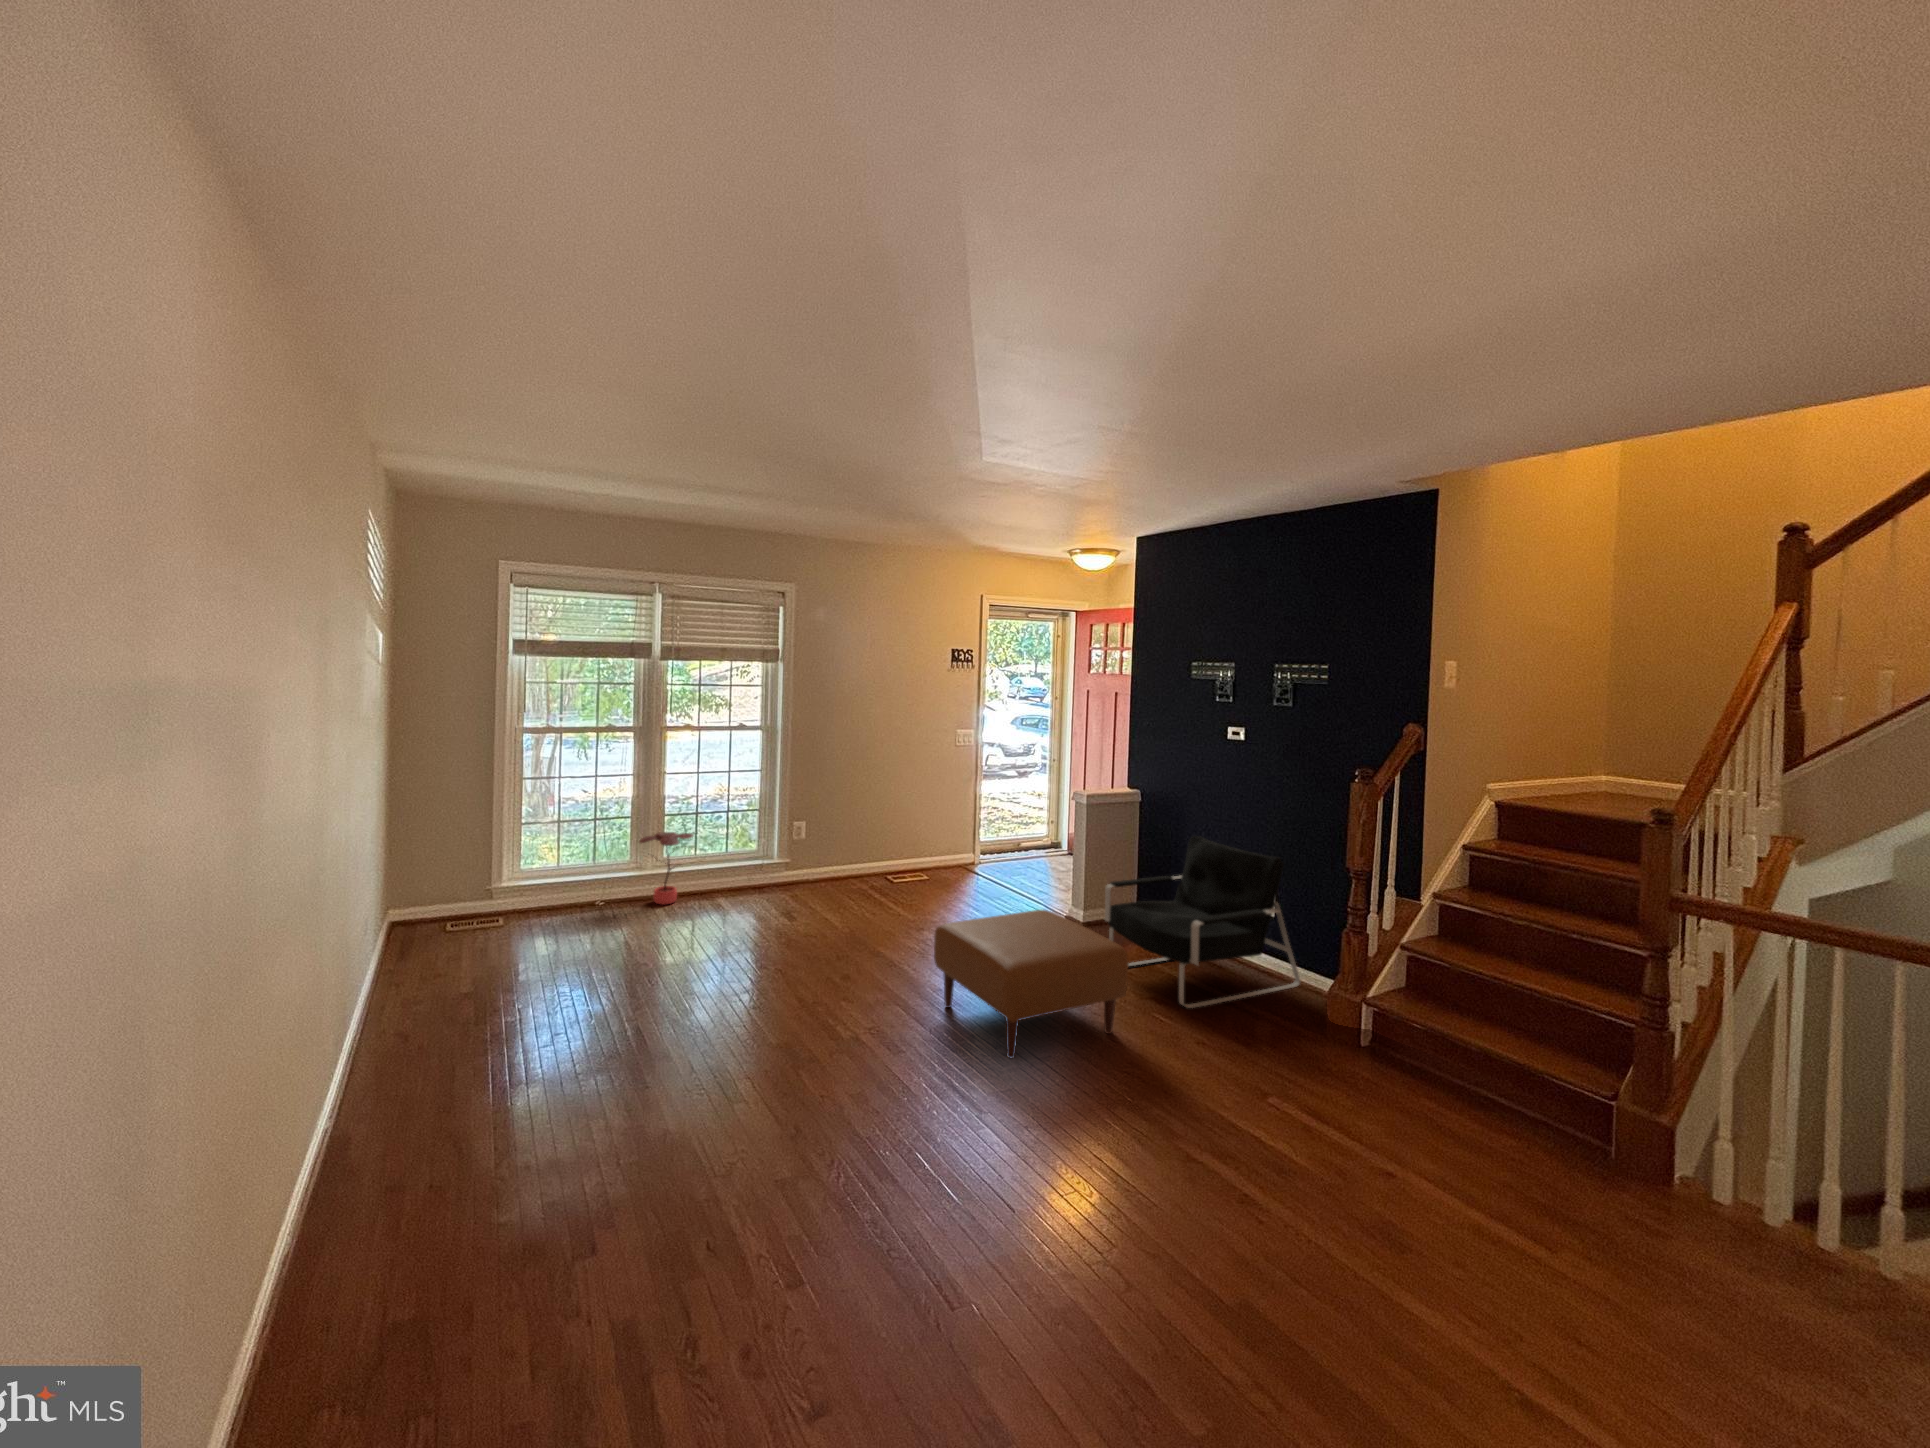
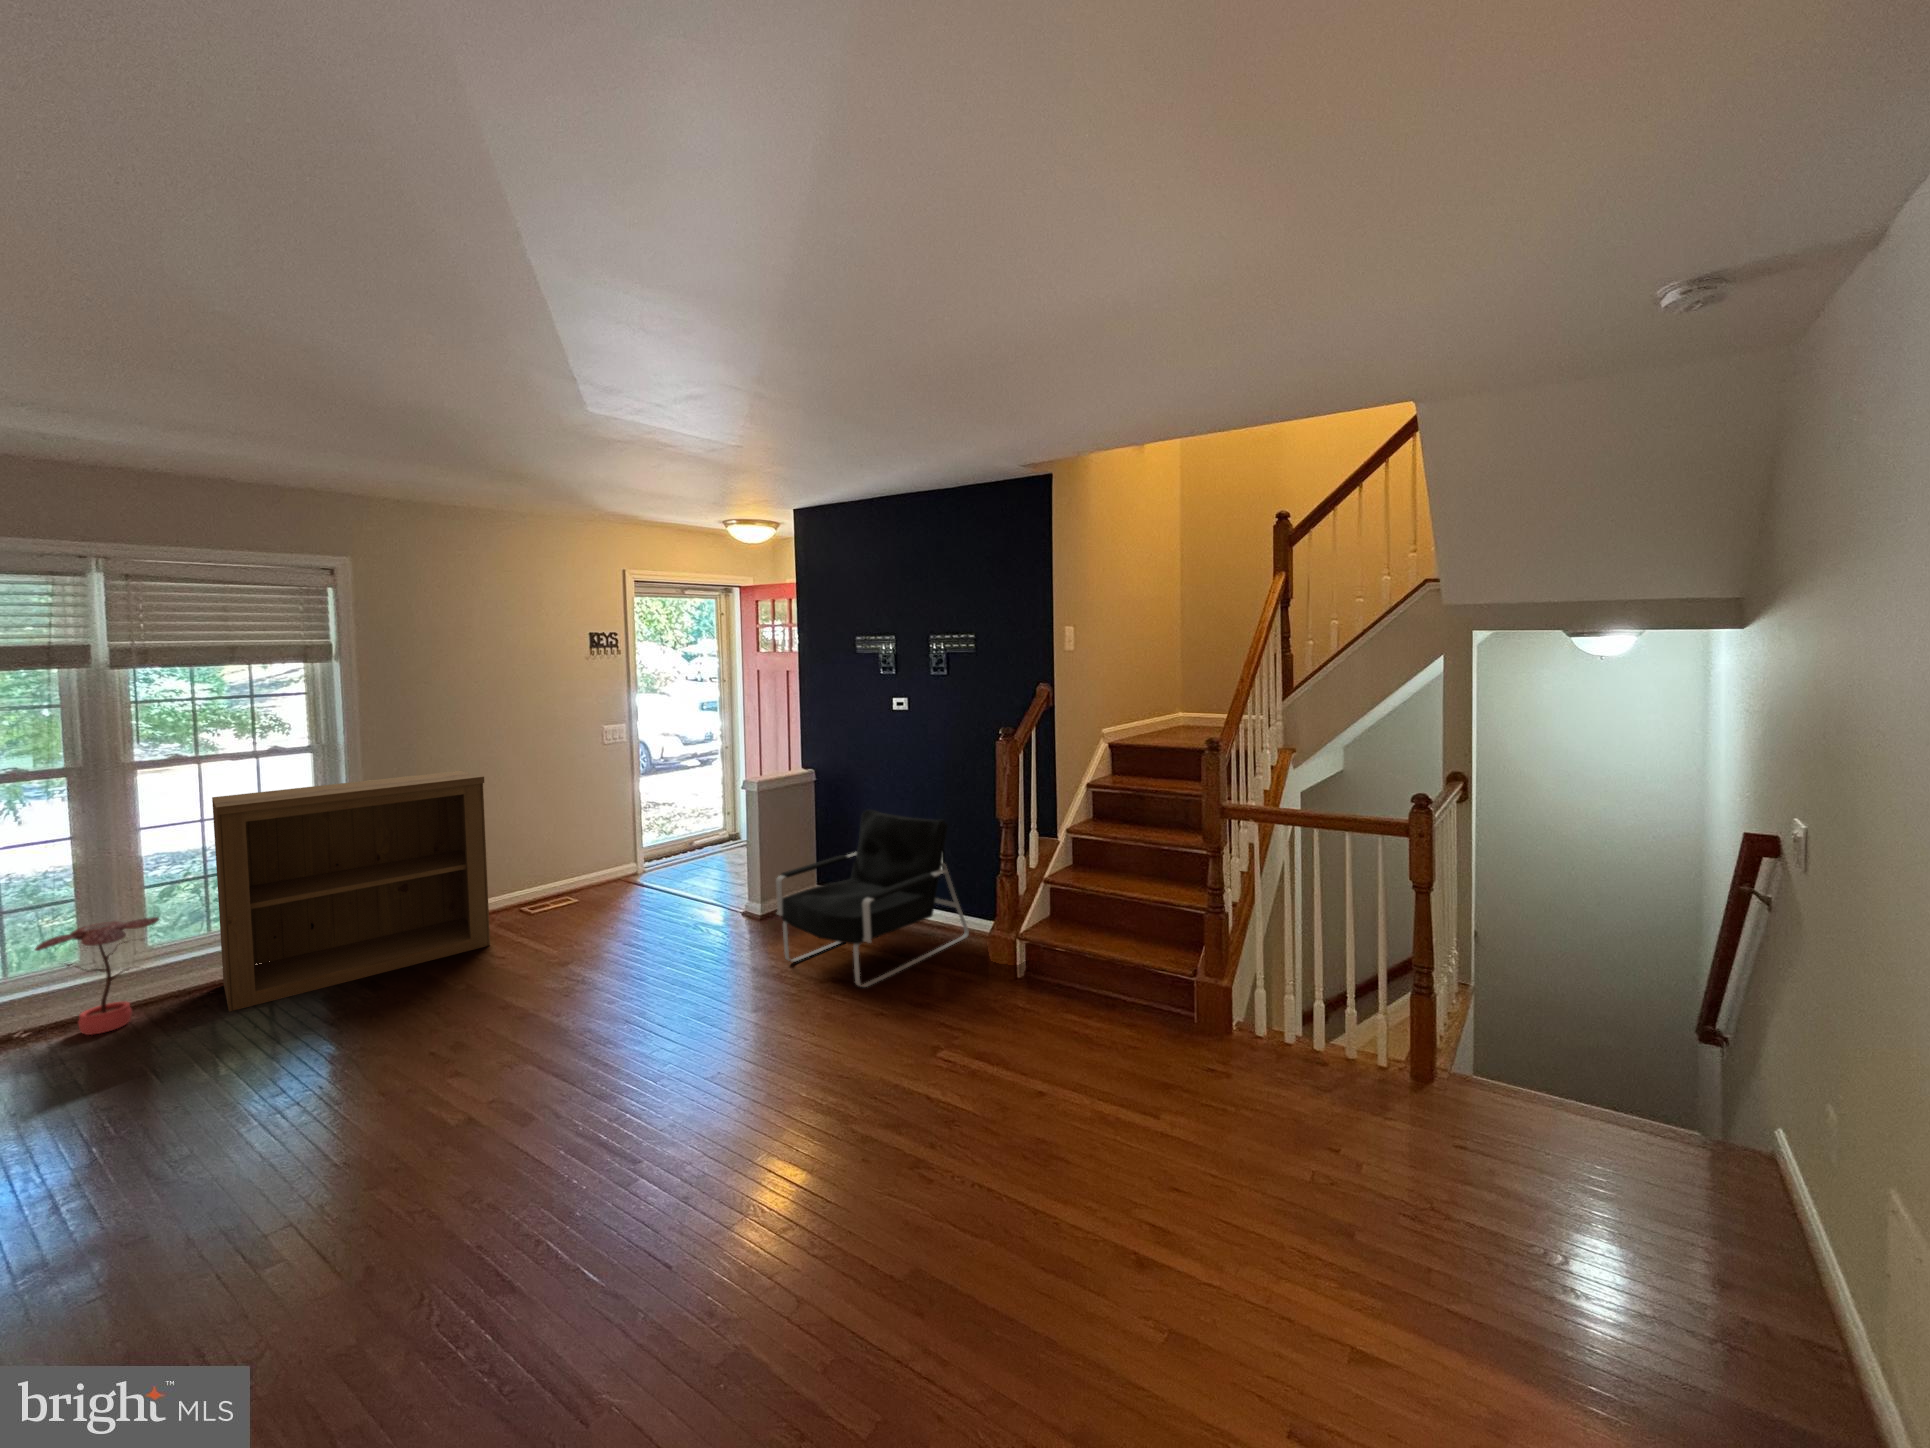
bookshelf: none [719,756,879,907] -> present [212,771,490,1011]
ottoman: present [934,910,1129,1058] -> none [556,920,796,1106]

